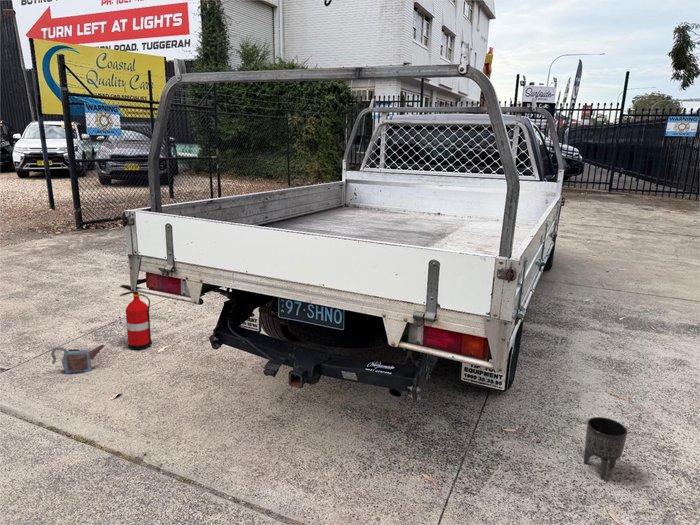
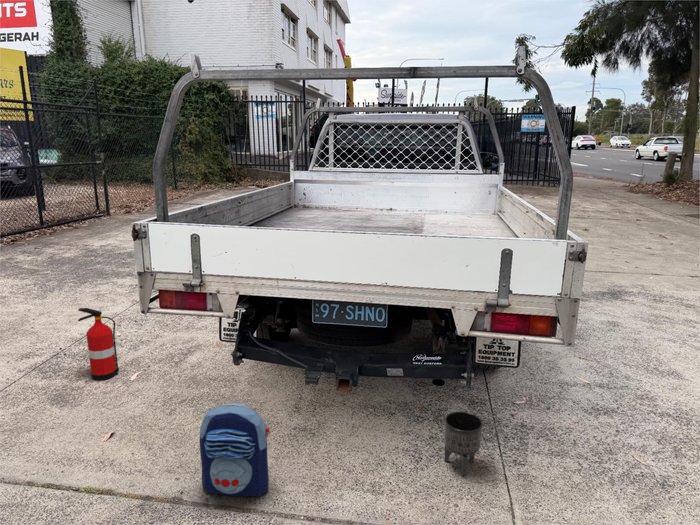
watering can: present [51,345,105,373] -> none [11,378,76,419]
backpack: none [161,382,223,471] -> present [200,402,270,497]
planter: present [584,417,627,479] -> present [444,411,483,476]

